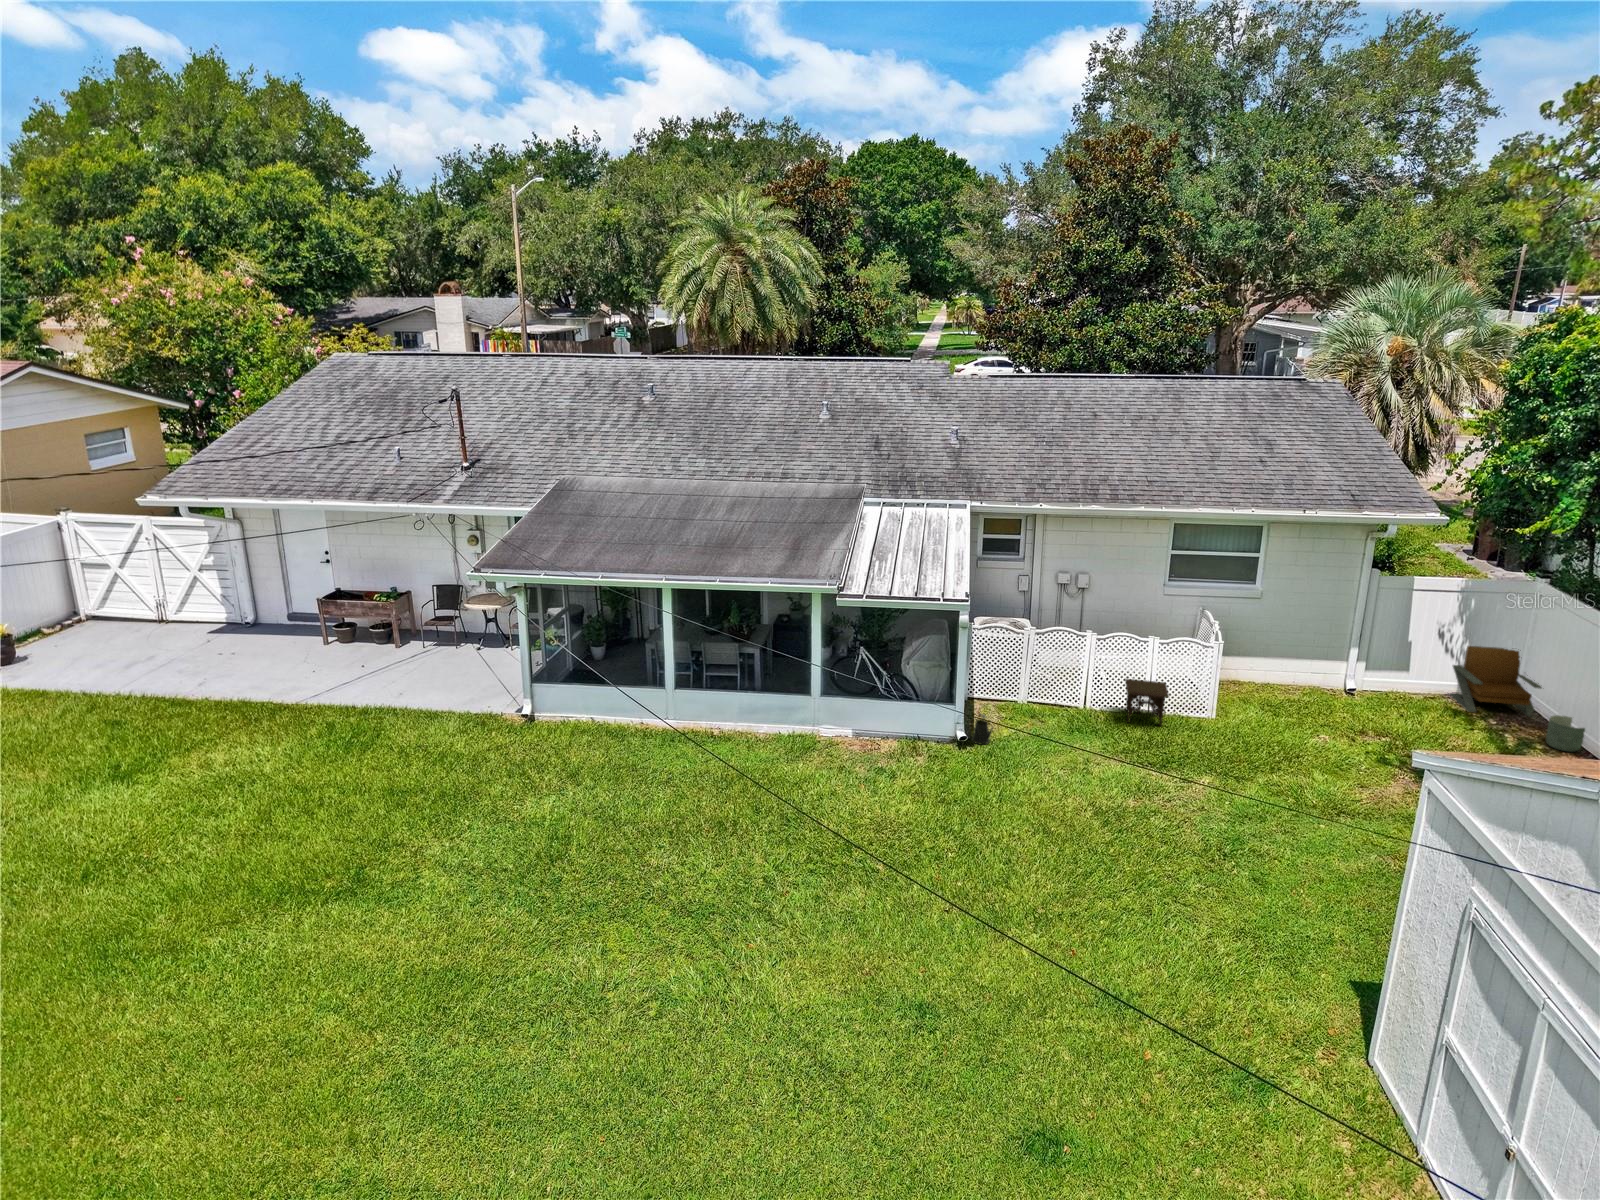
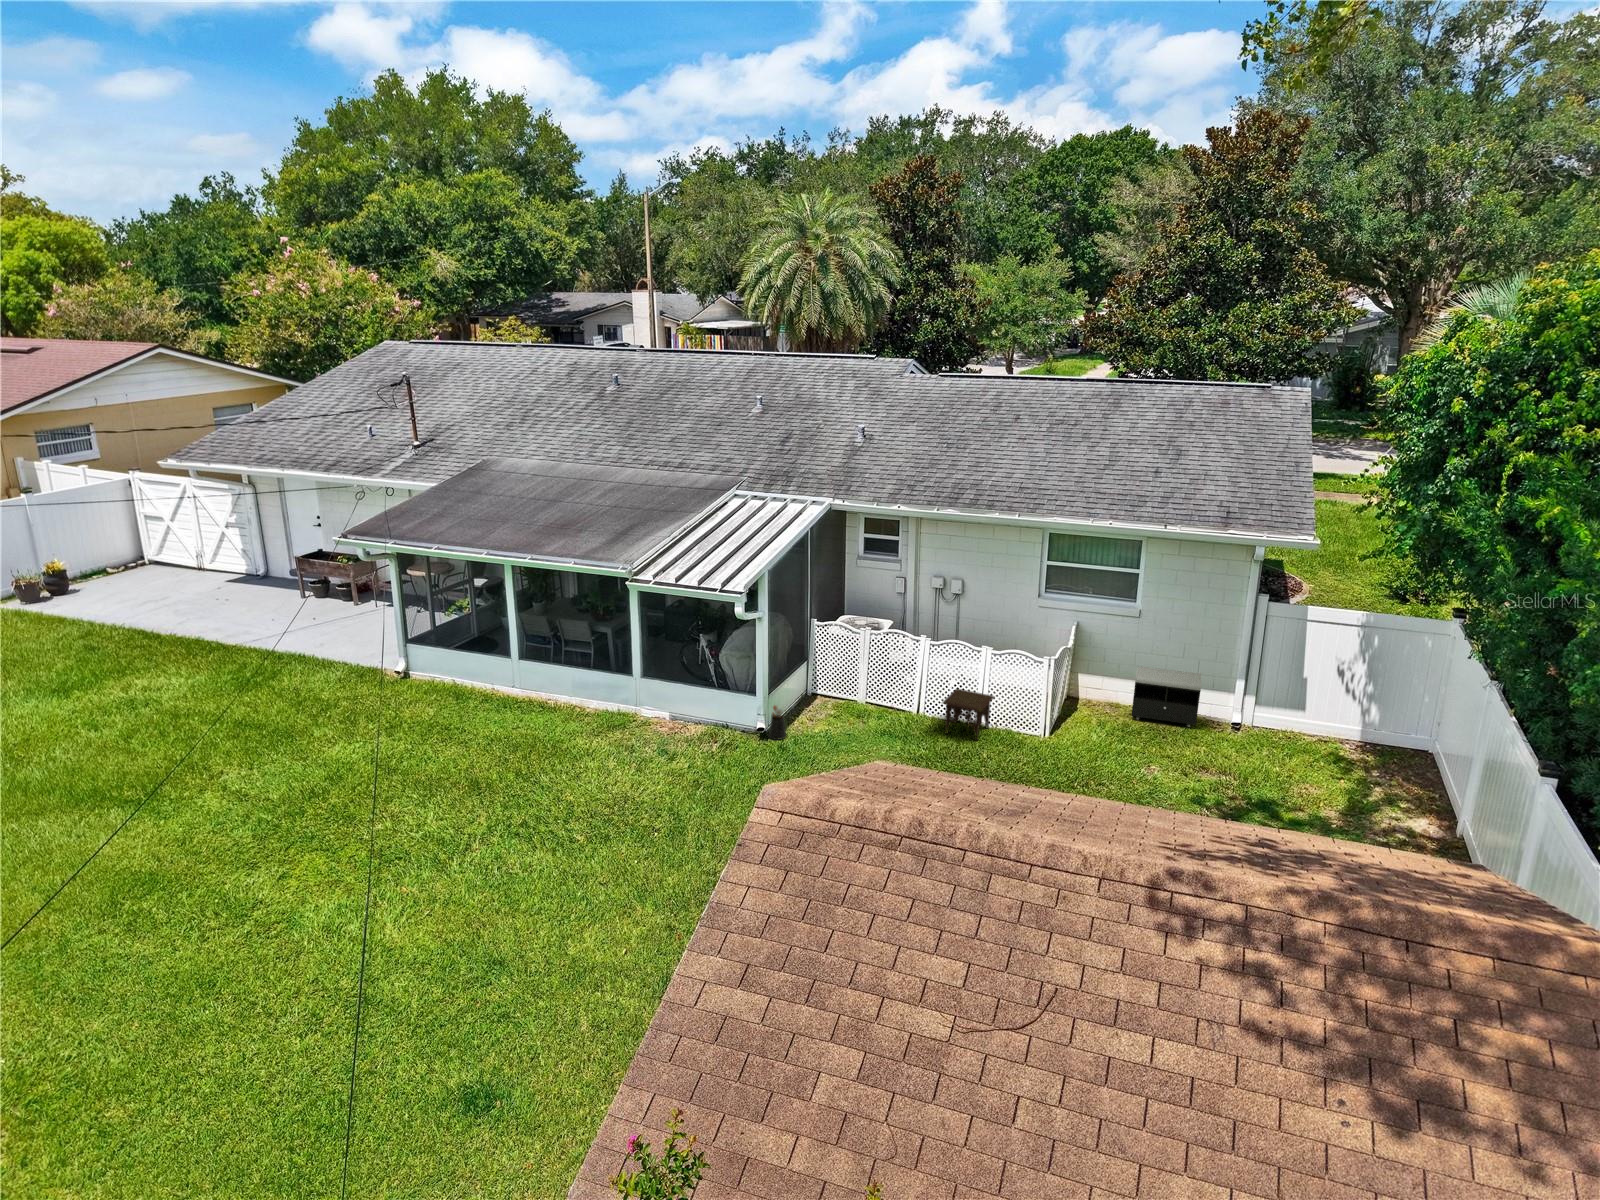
storage bench: none [1259,644,1335,696] -> present [1132,666,1201,727]
lounge chair: present [1449,646,1542,716] -> none [1347,687,1439,775]
planter: present [1546,715,1585,752] -> none [1409,774,1455,818]

